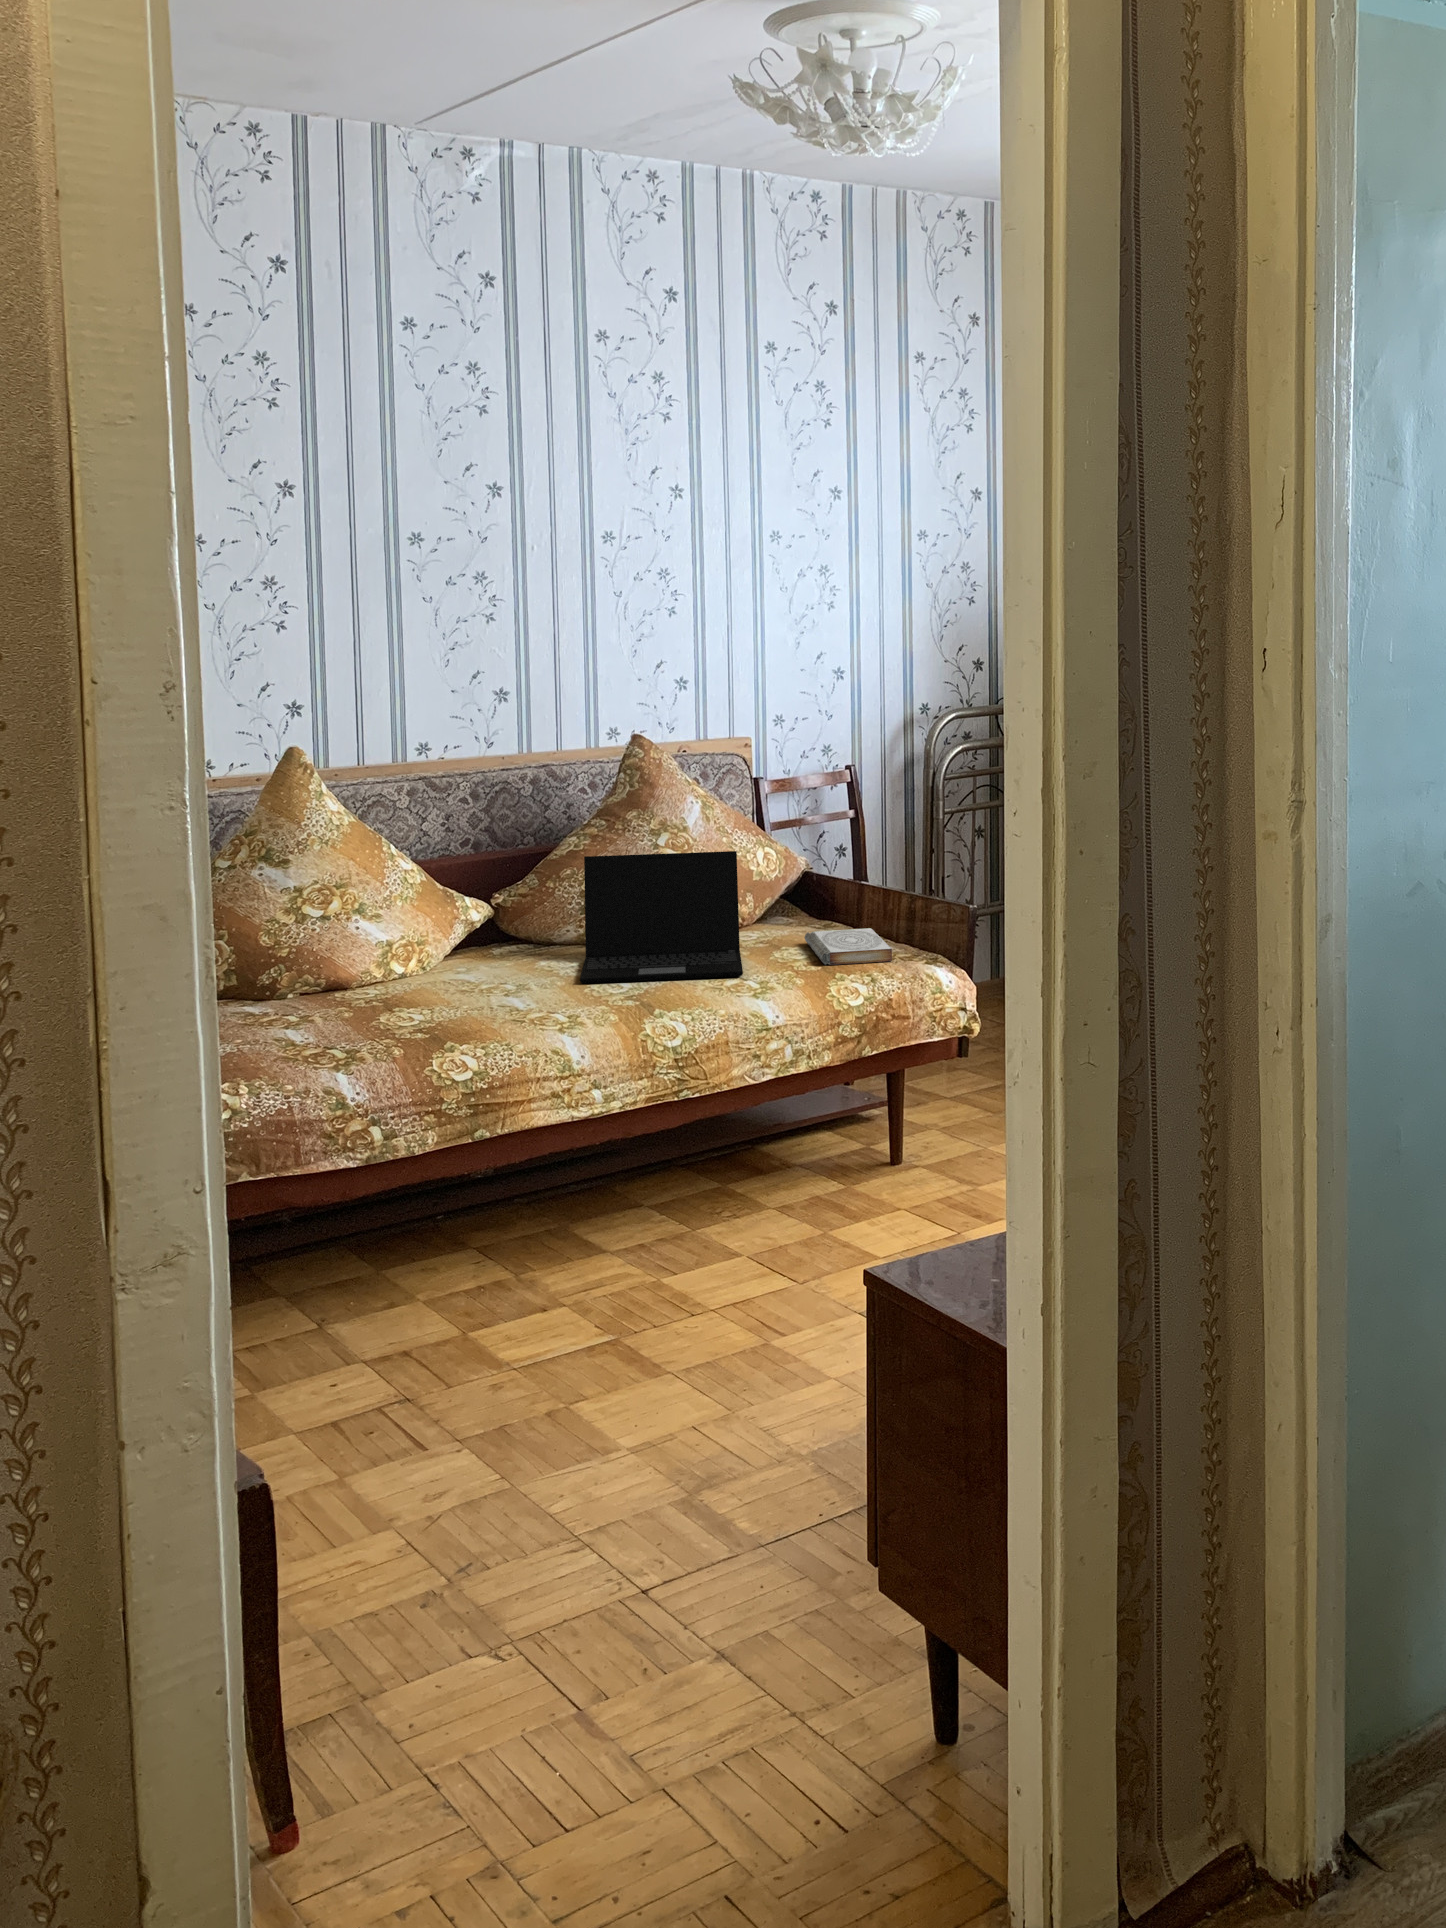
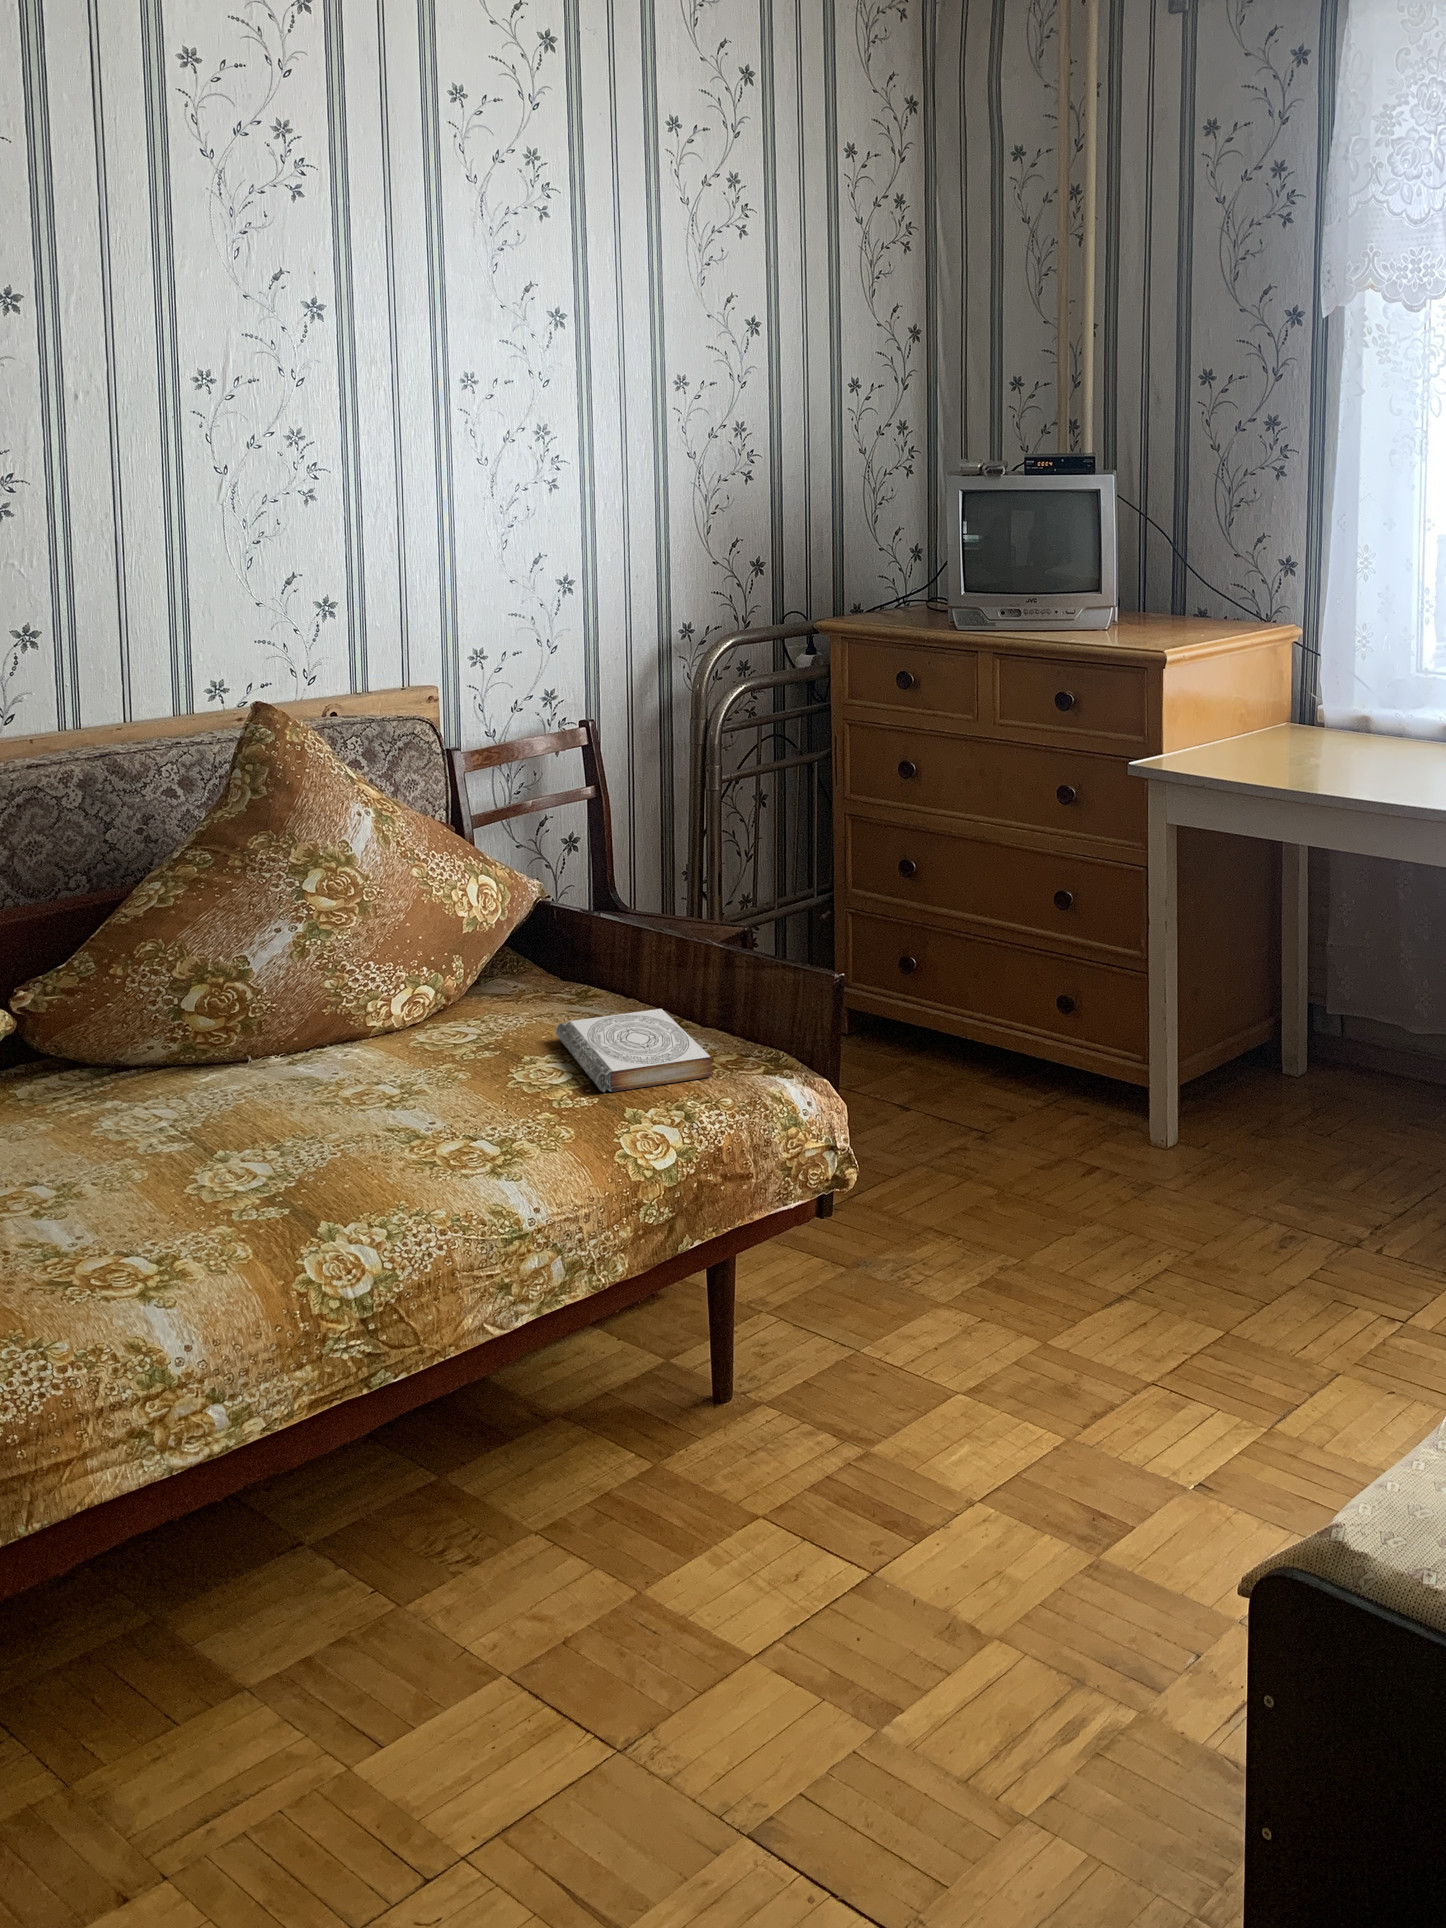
laptop: present [580,851,743,983] -> none [177,902,469,1166]

